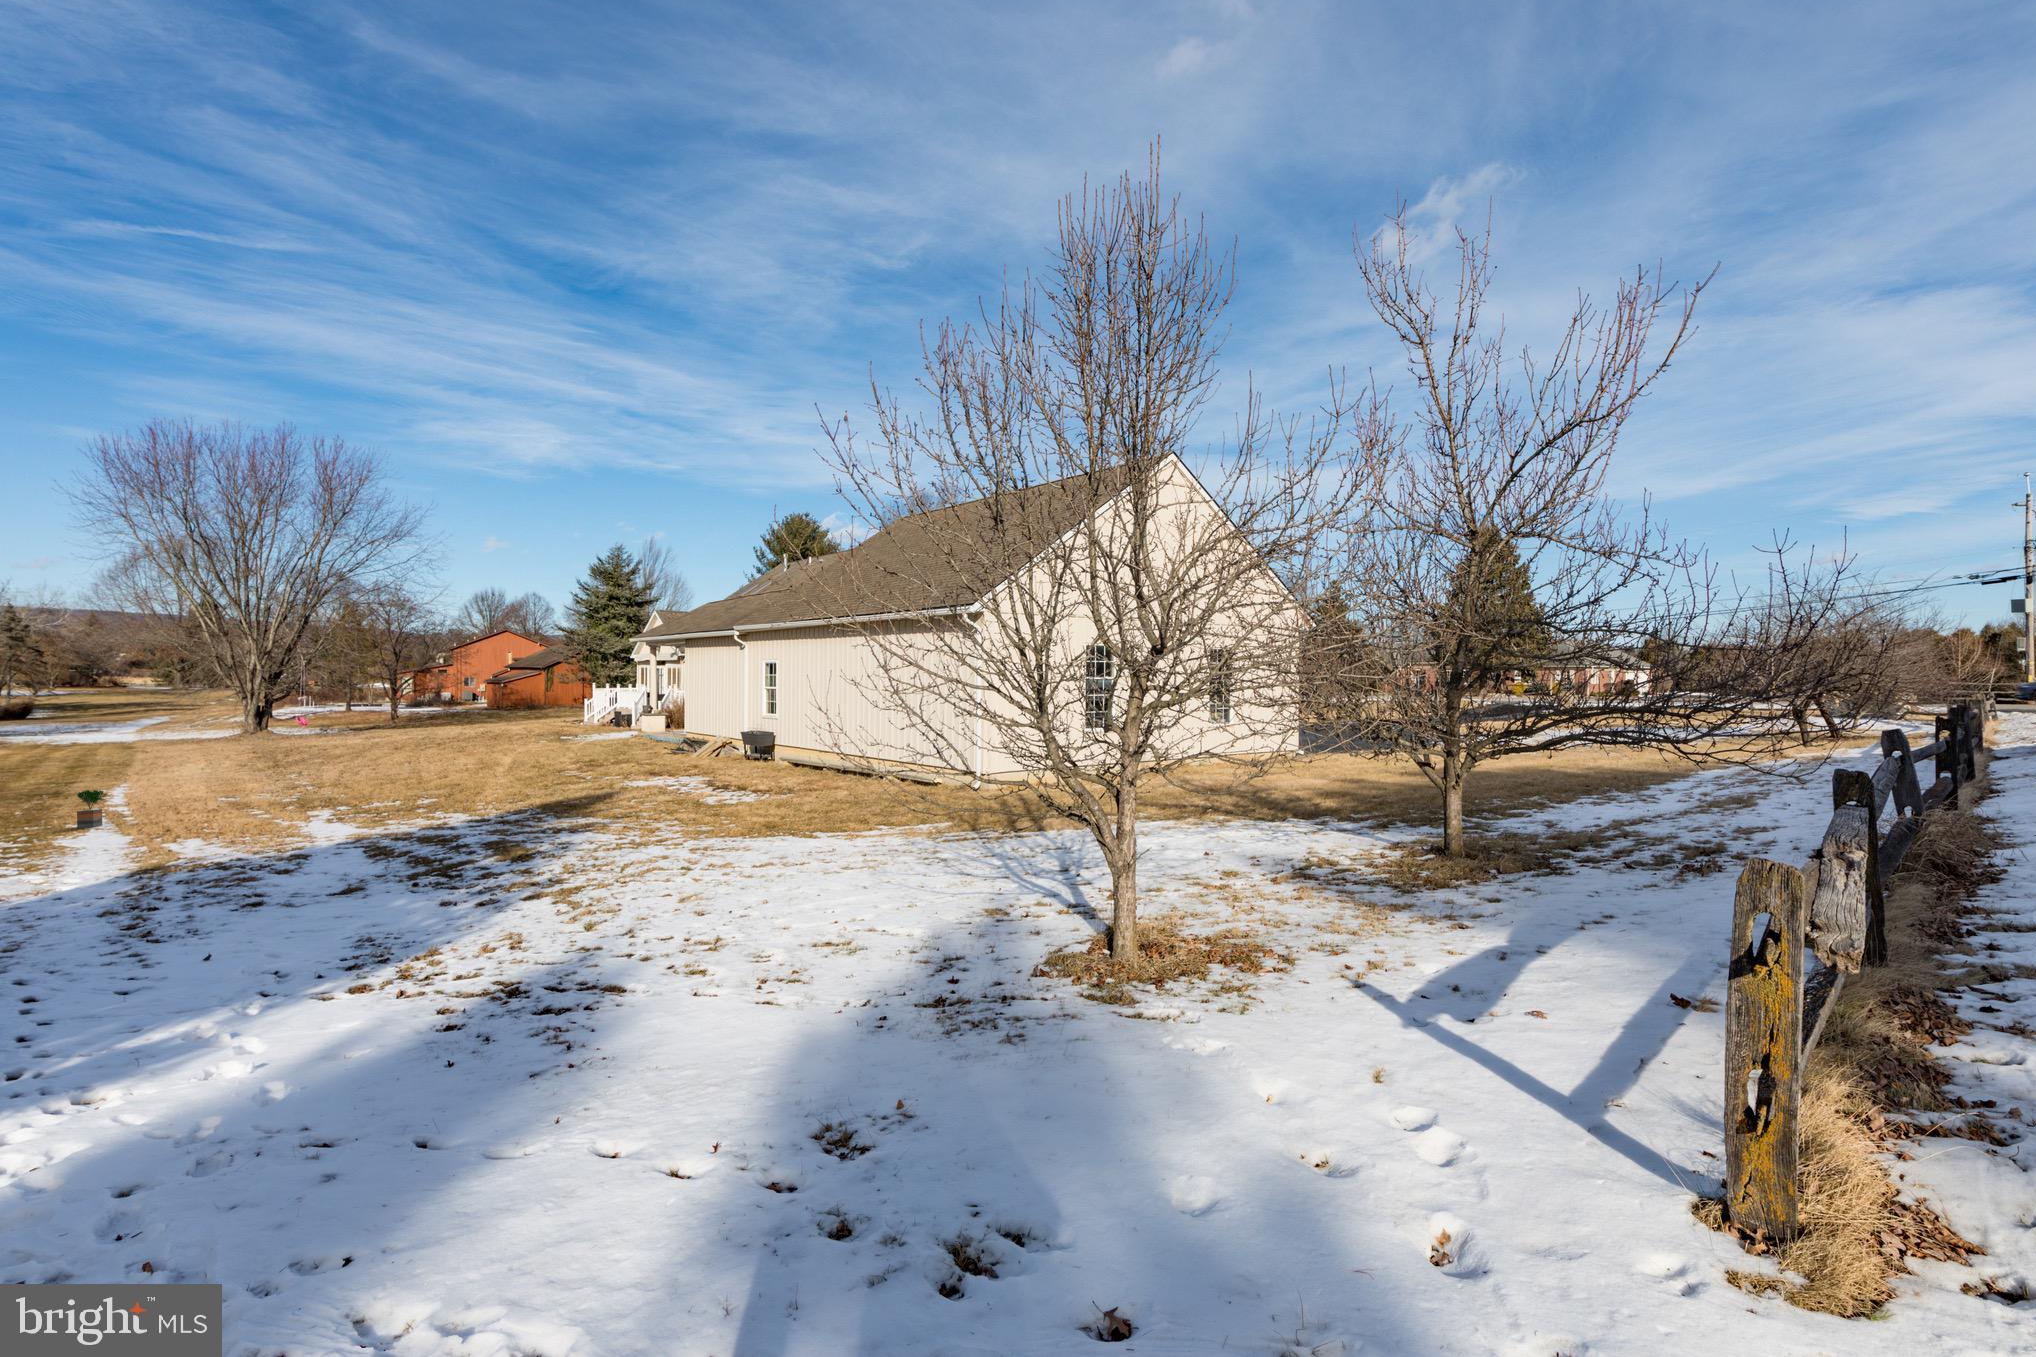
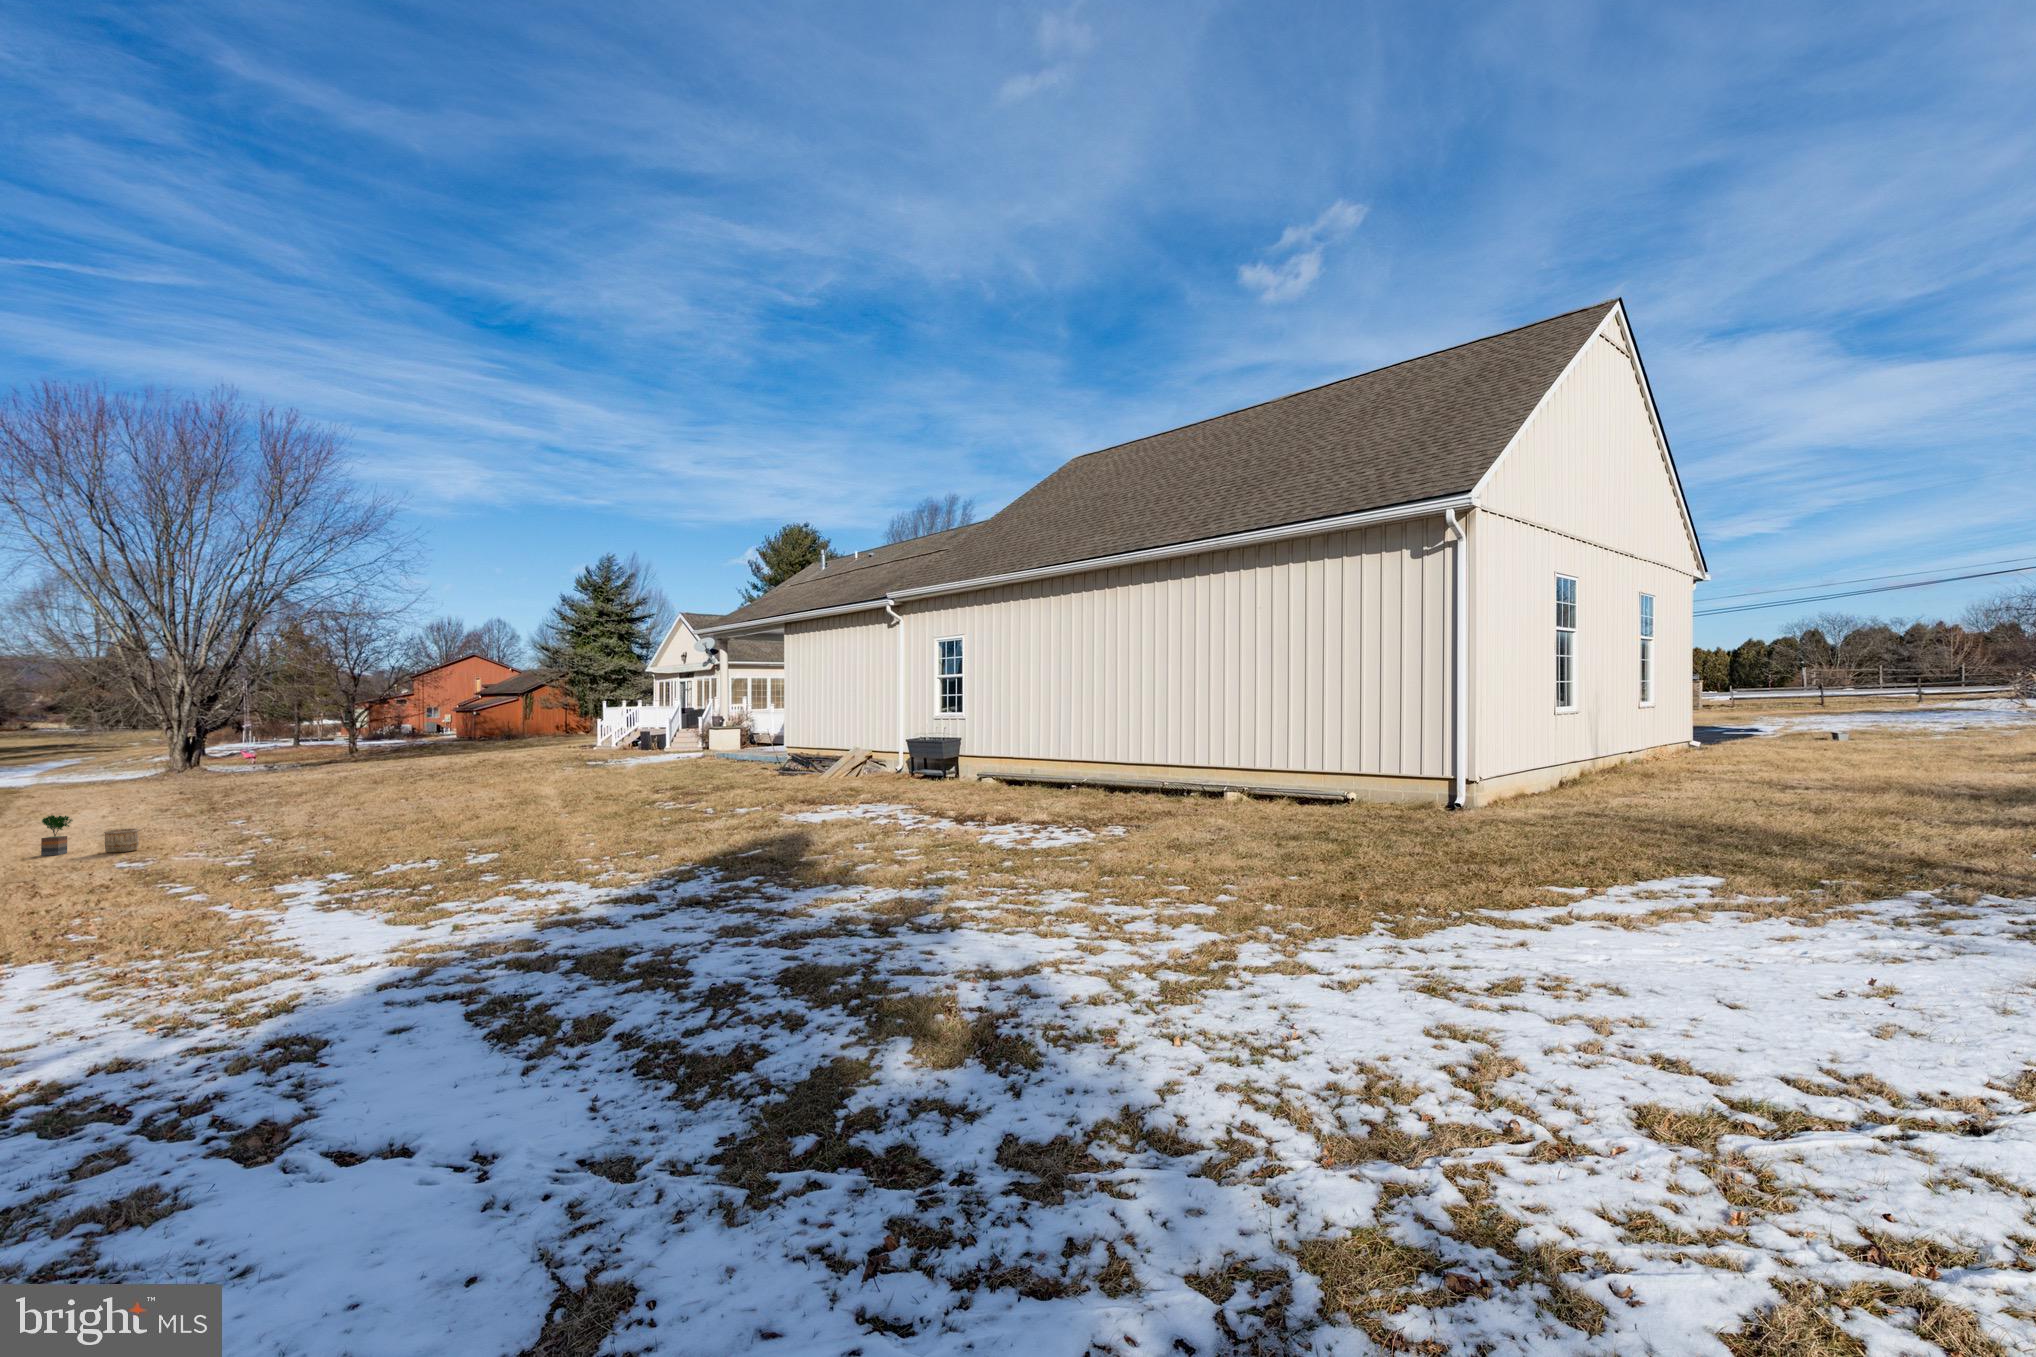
wooden bucket: none [137,802,172,825] -> present [104,828,139,852]

